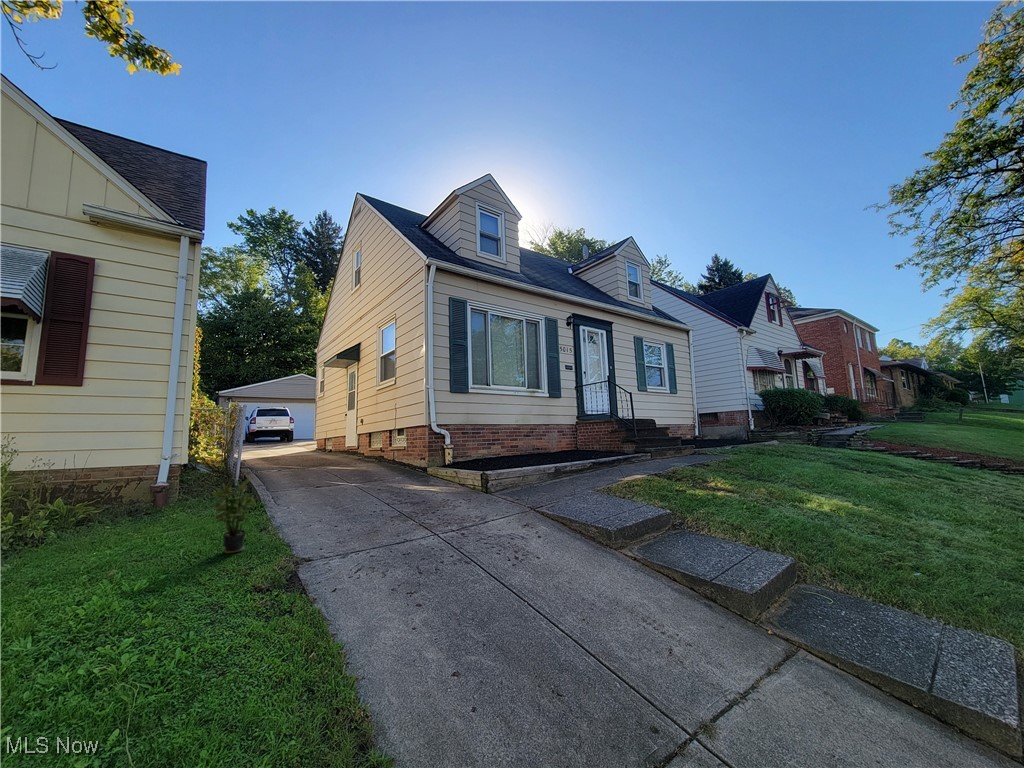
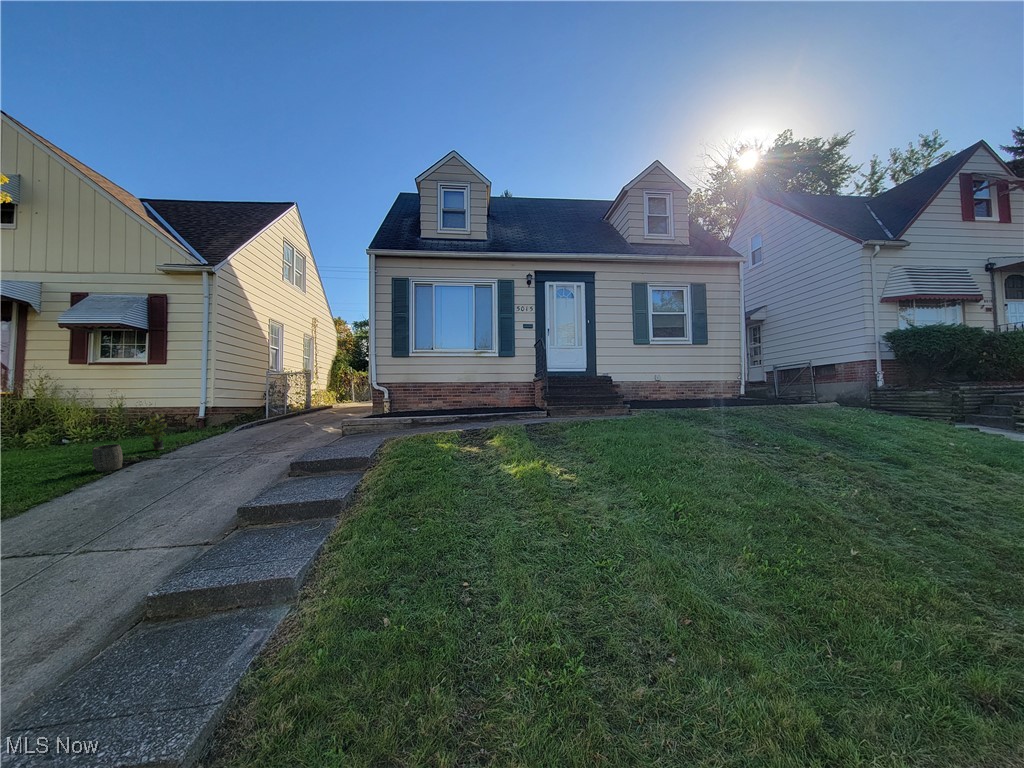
woven basket: none [228,549,289,624] -> present [92,444,123,472]

